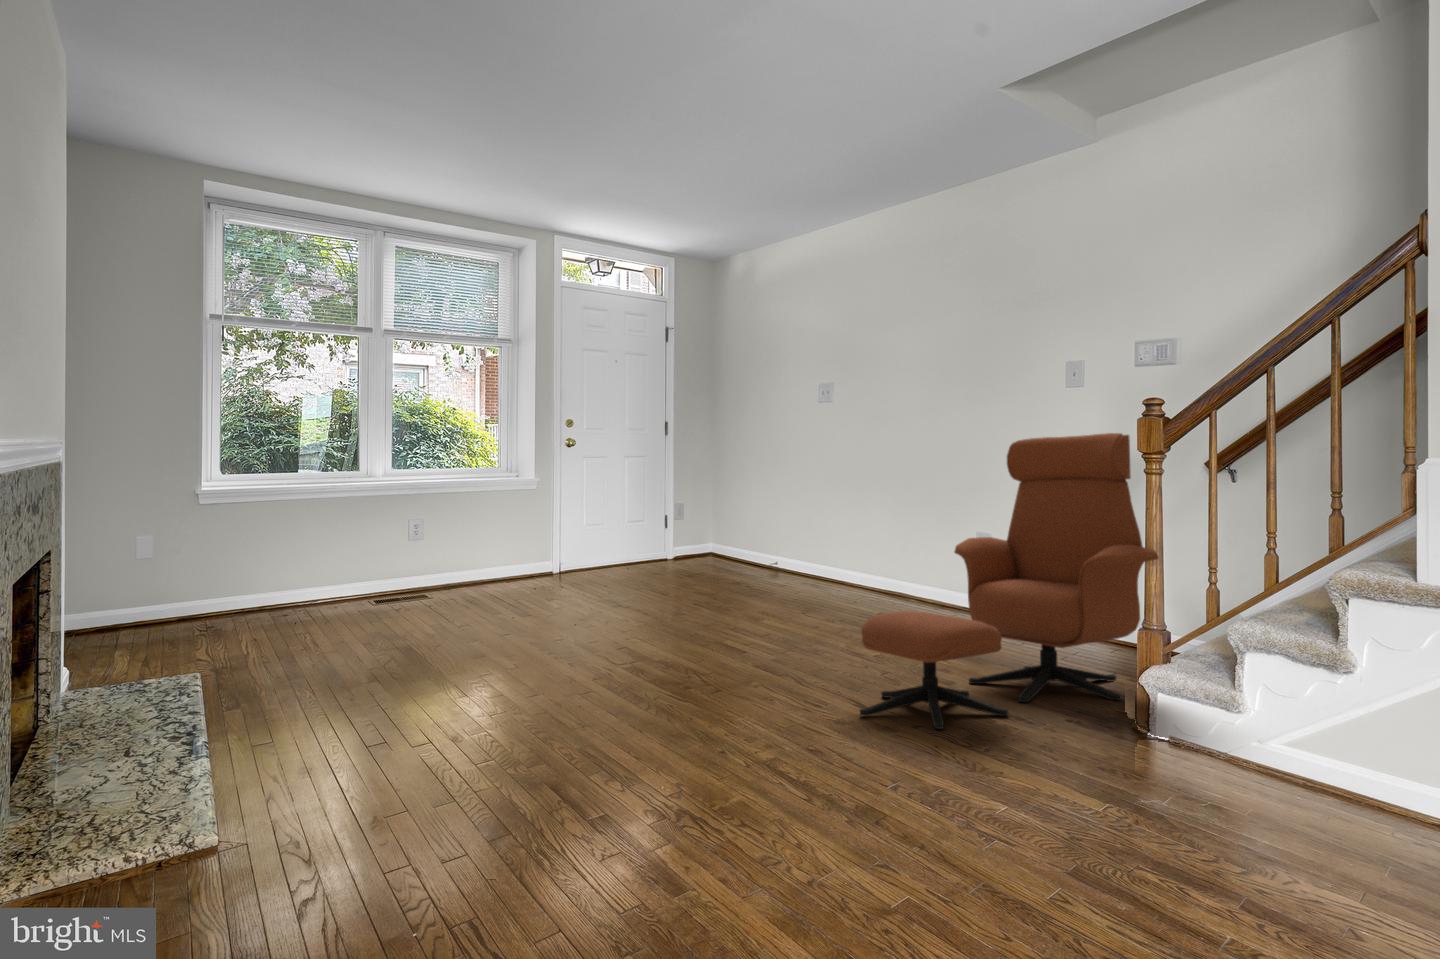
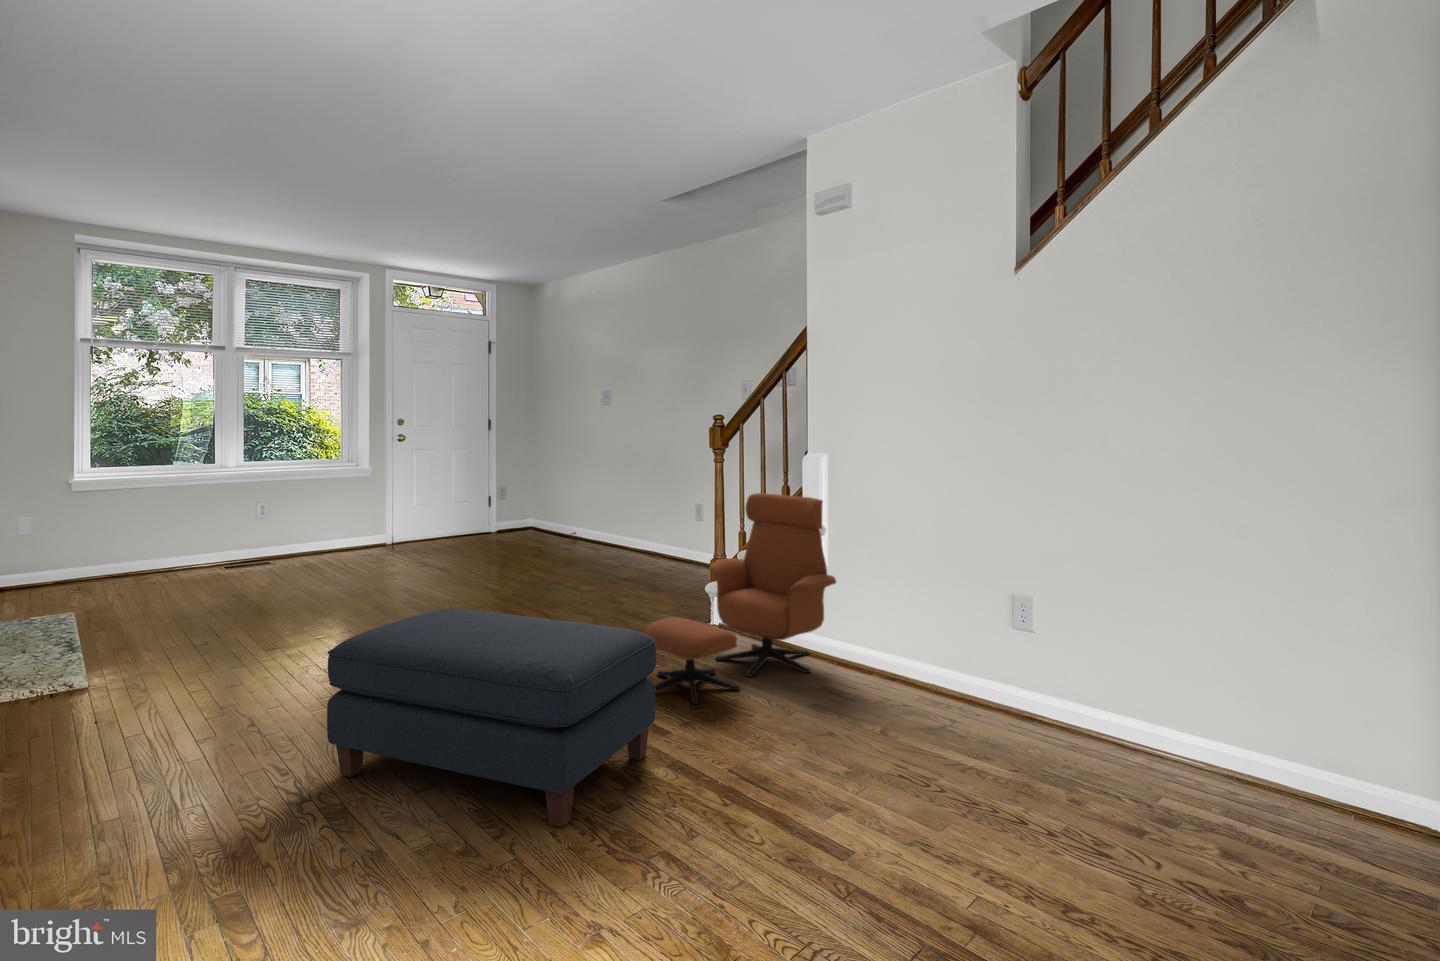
ottoman: none [422,577,877,862] -> present [327,609,656,827]

